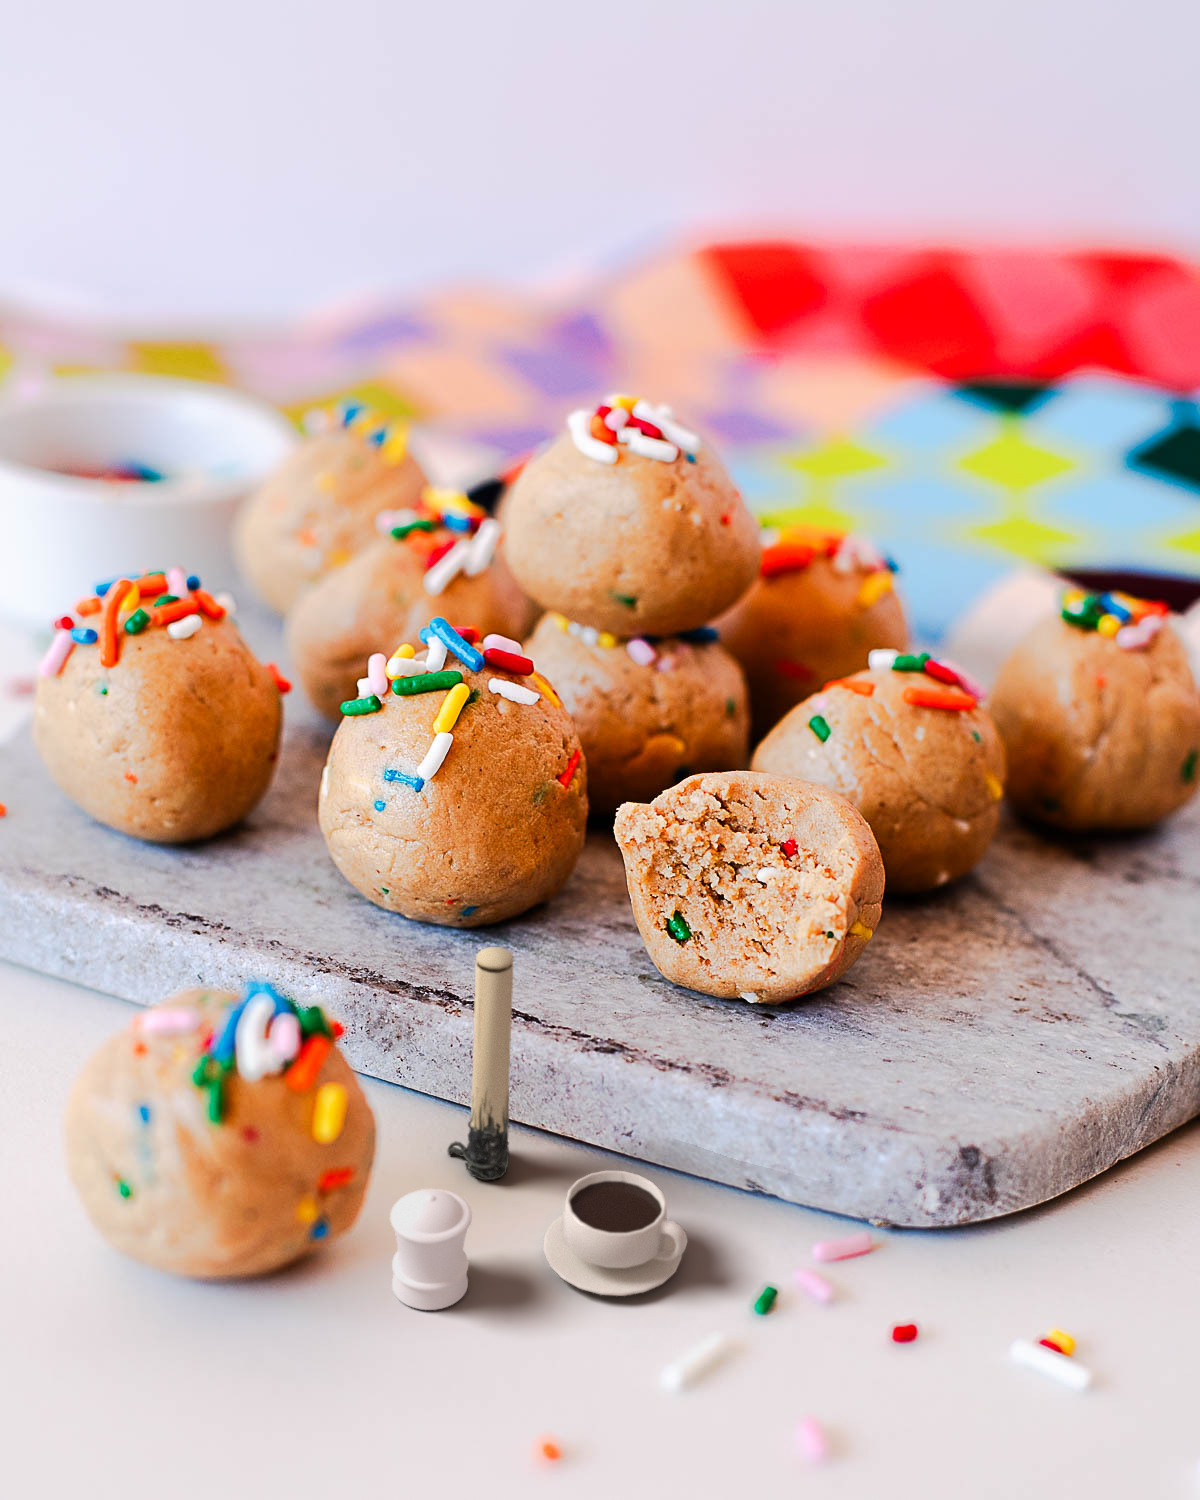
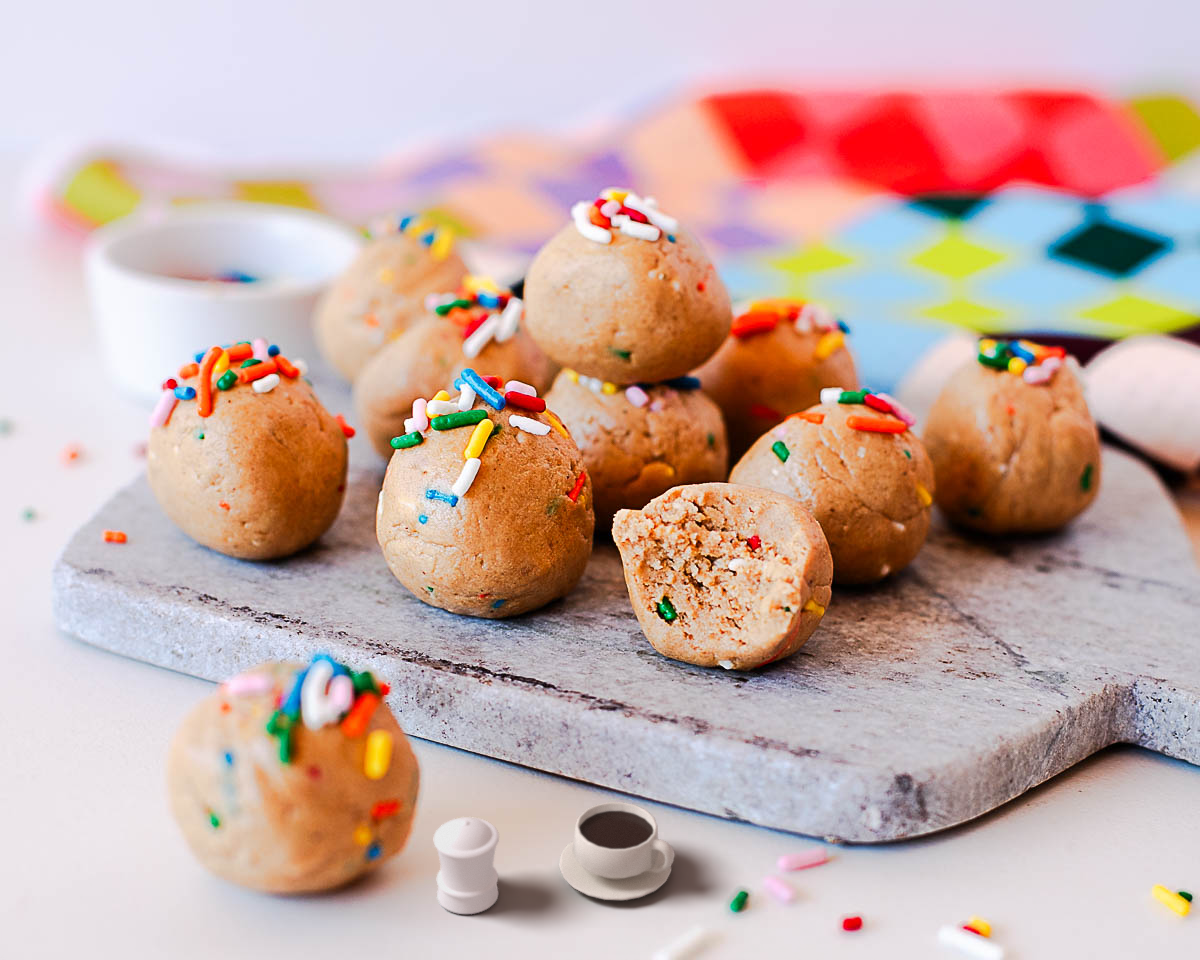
candle: present [447,947,513,1180] -> none [483,623,532,815]

